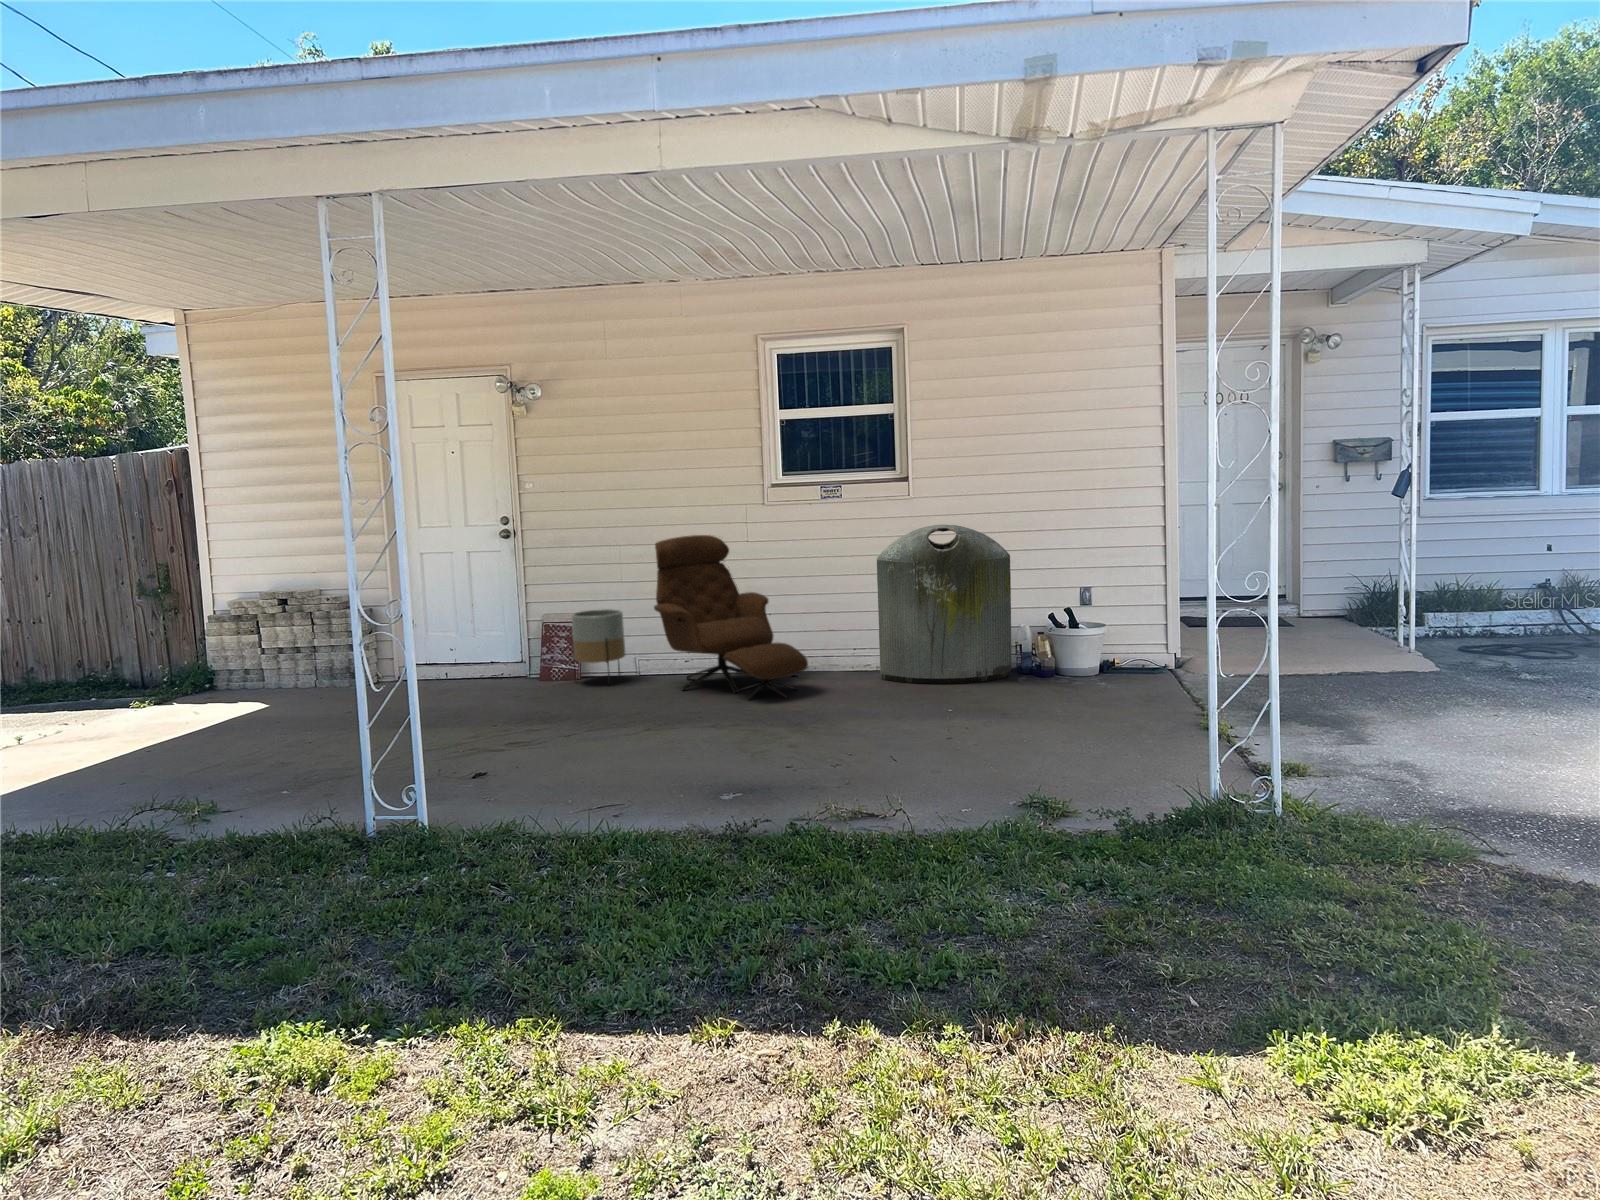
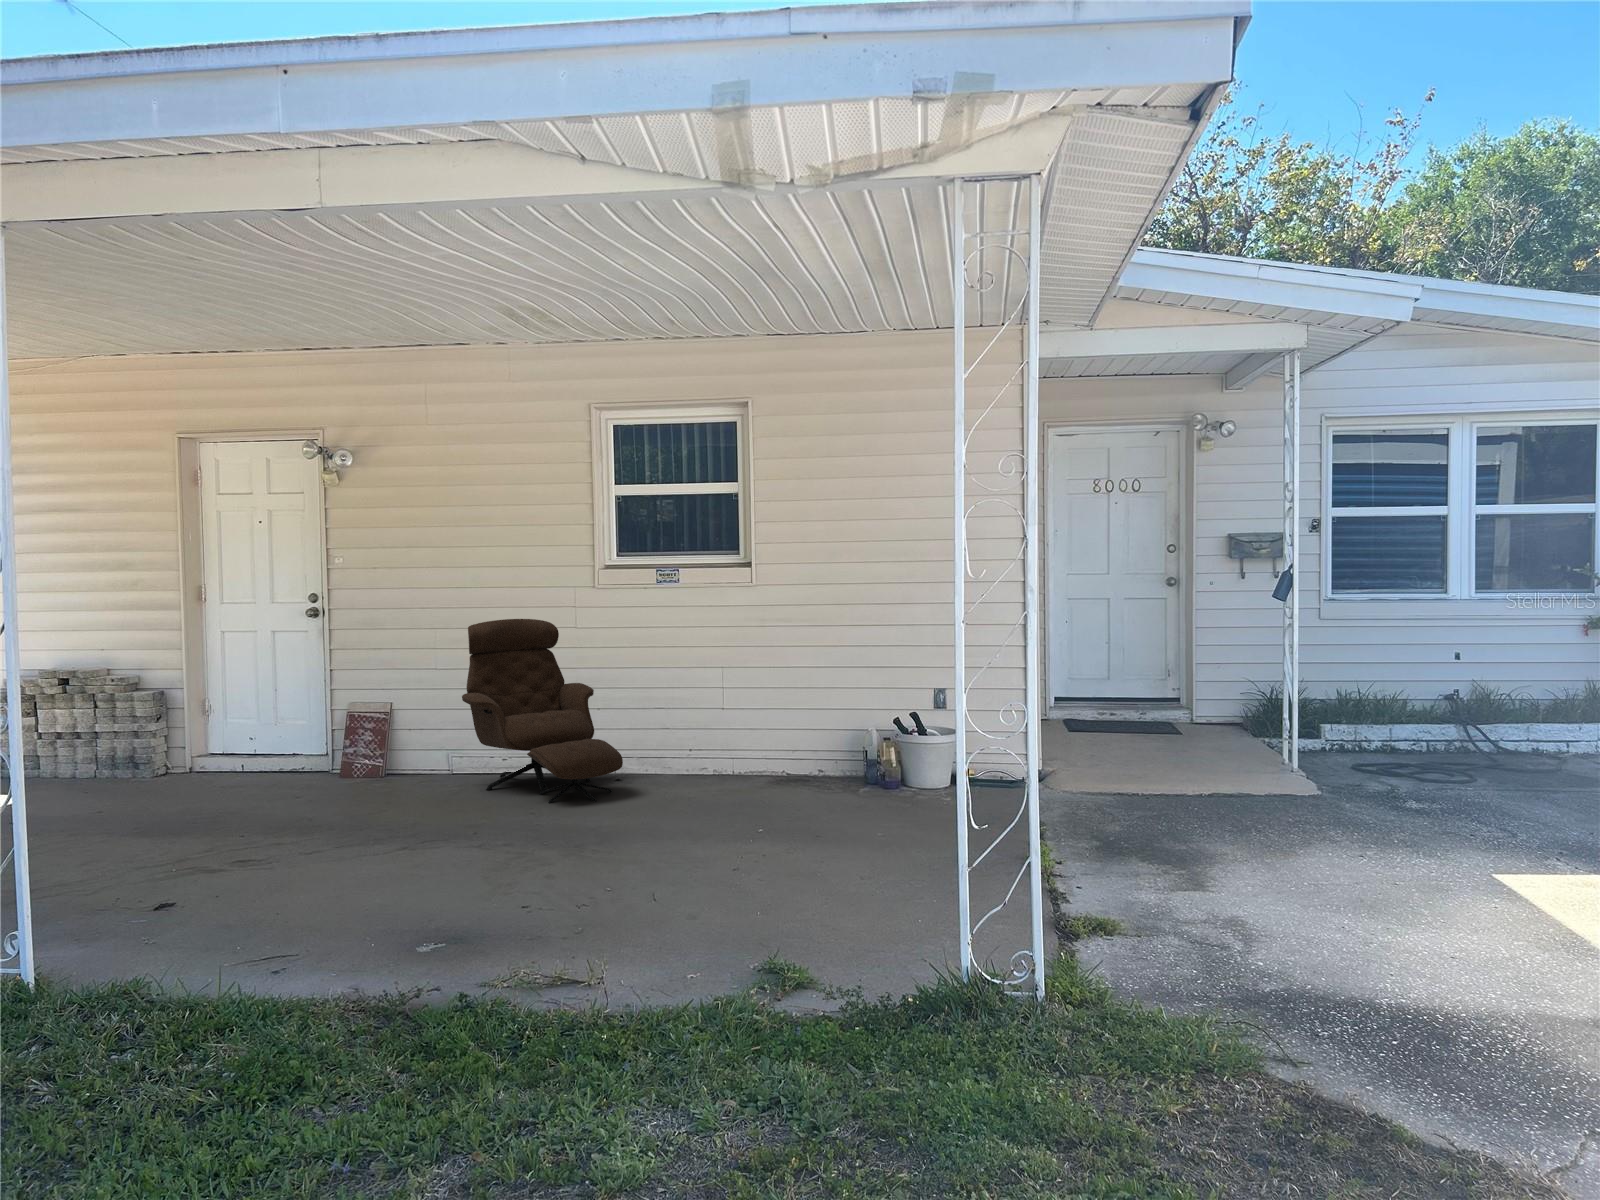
trash can: present [877,525,1012,684] -> none [707,614,852,789]
planter: present [572,609,625,682] -> none [374,698,435,783]

